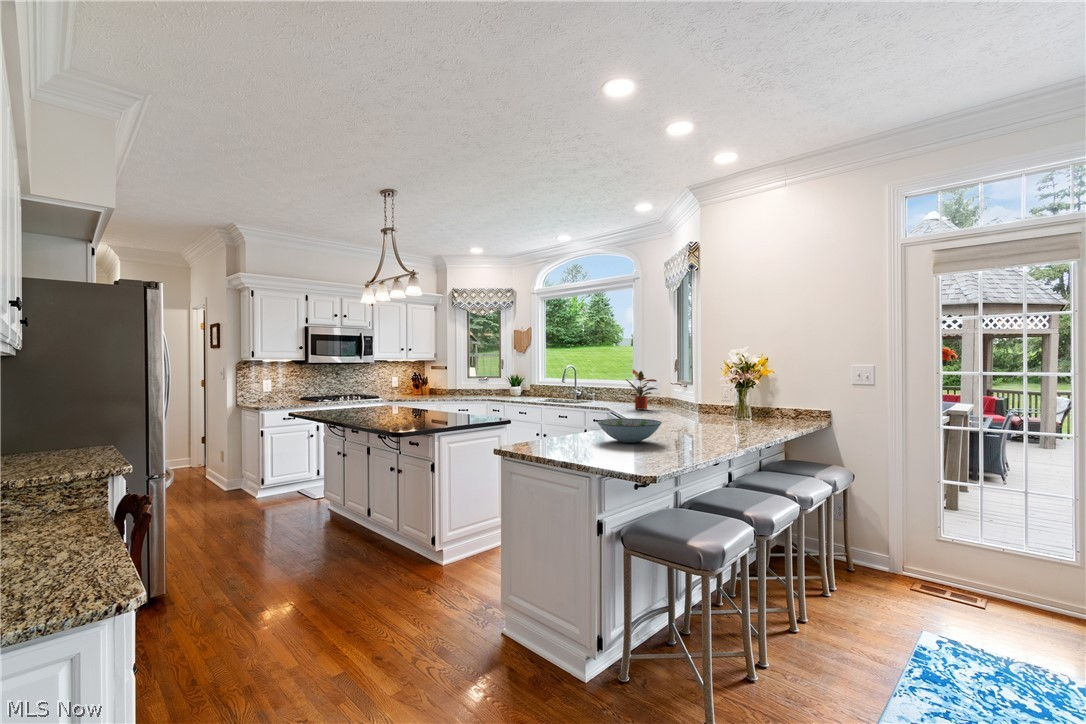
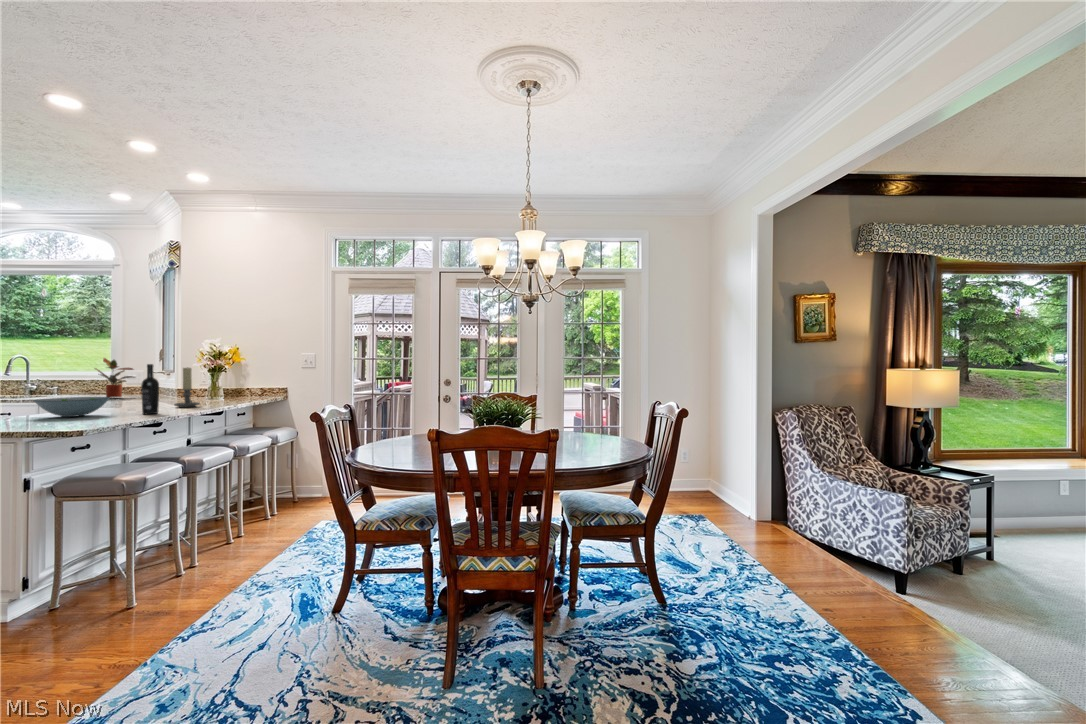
wine bottle: none [693,384,711,447] -> present [141,364,159,414]
candle holder: none [715,384,743,435] -> present [174,367,200,408]

